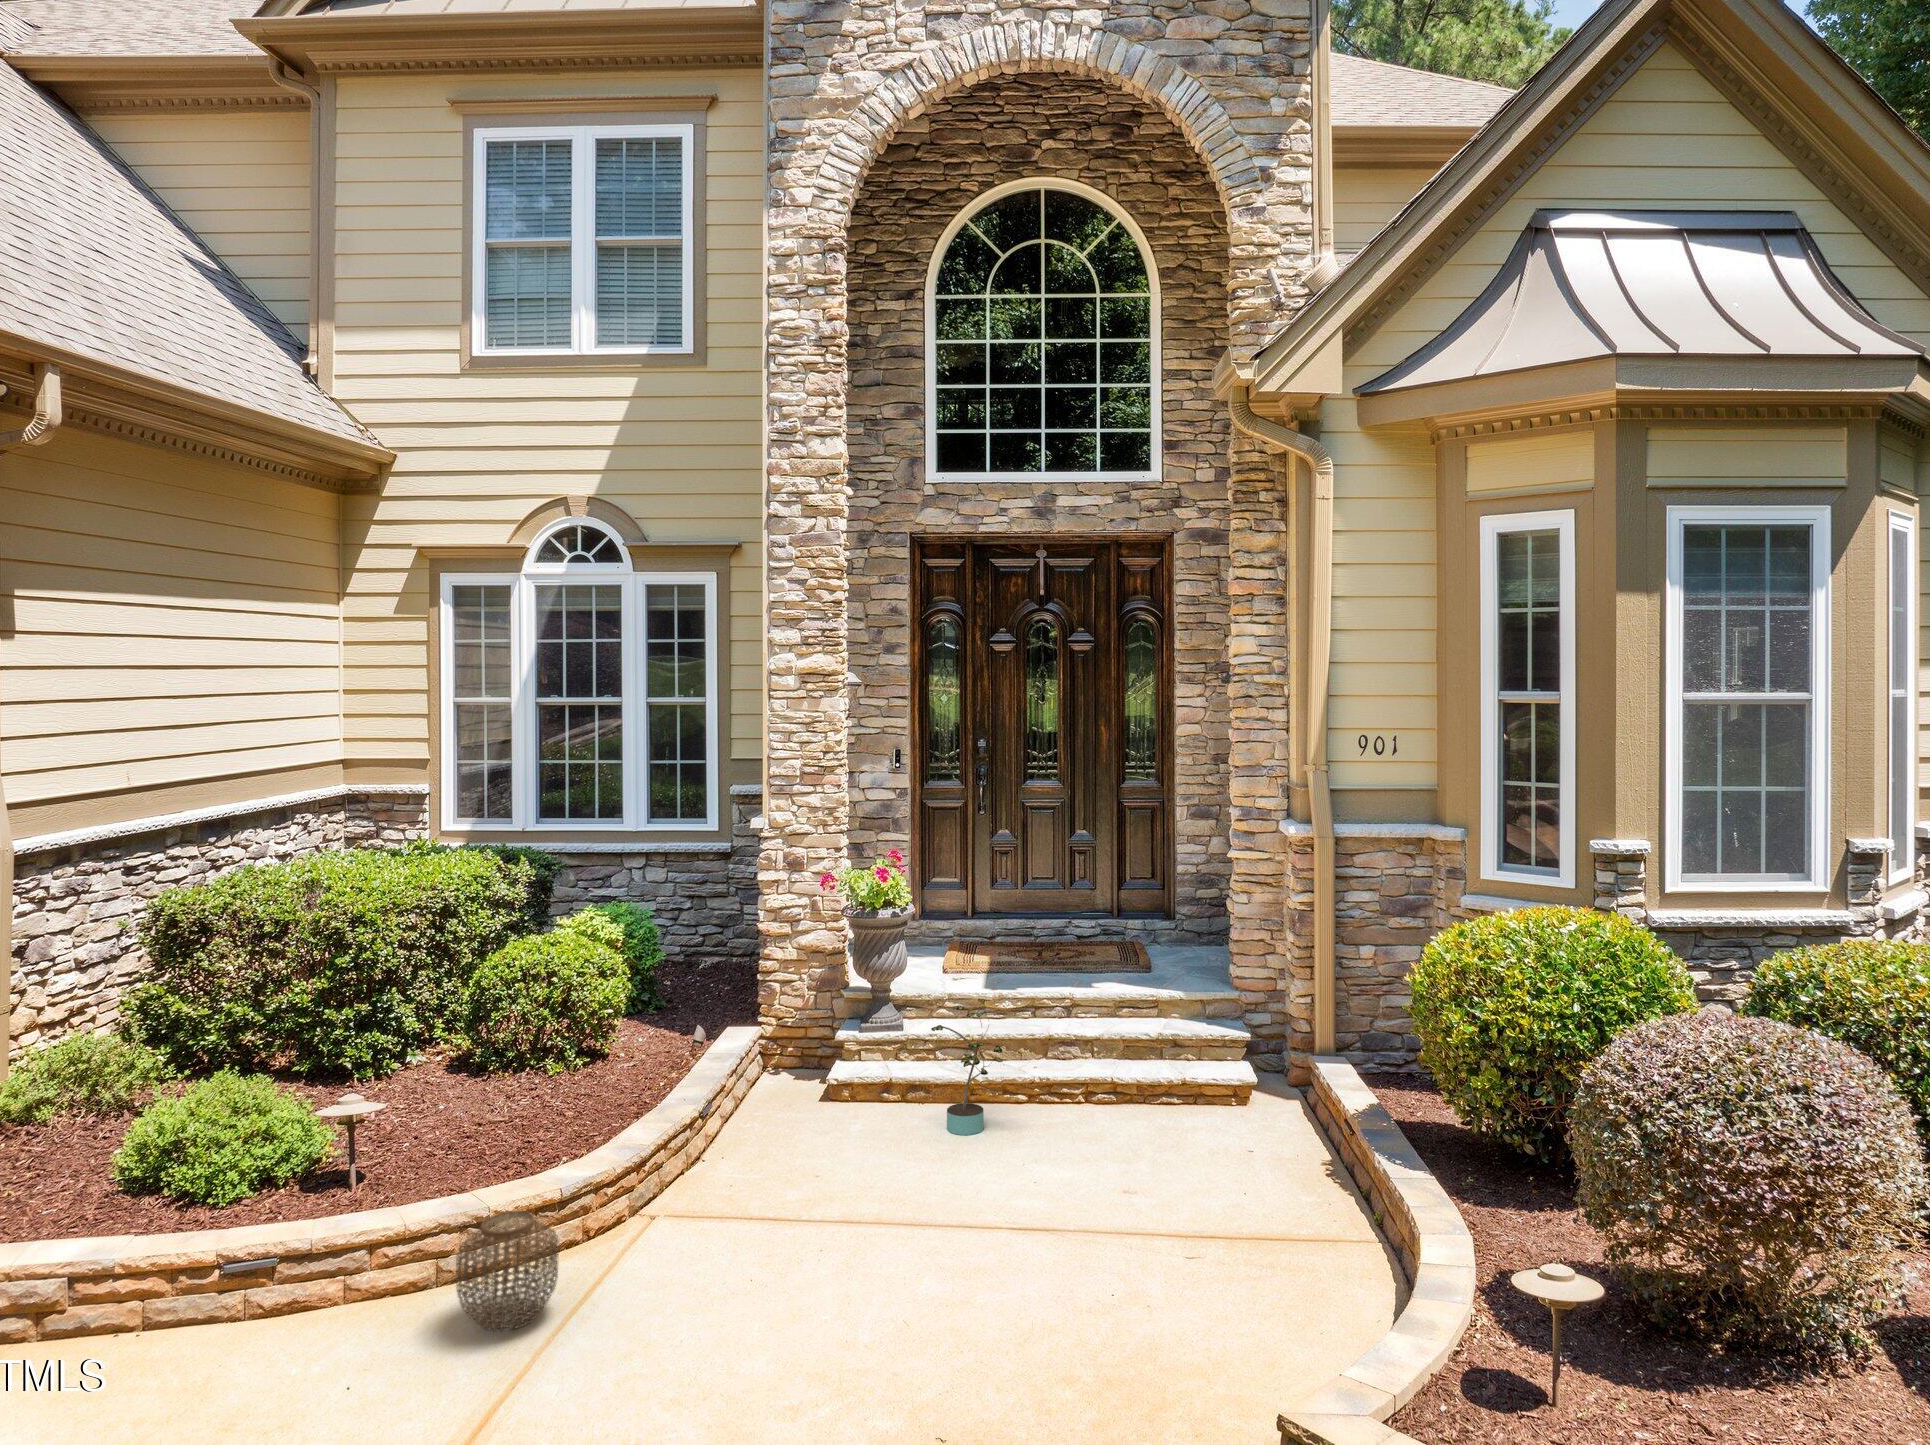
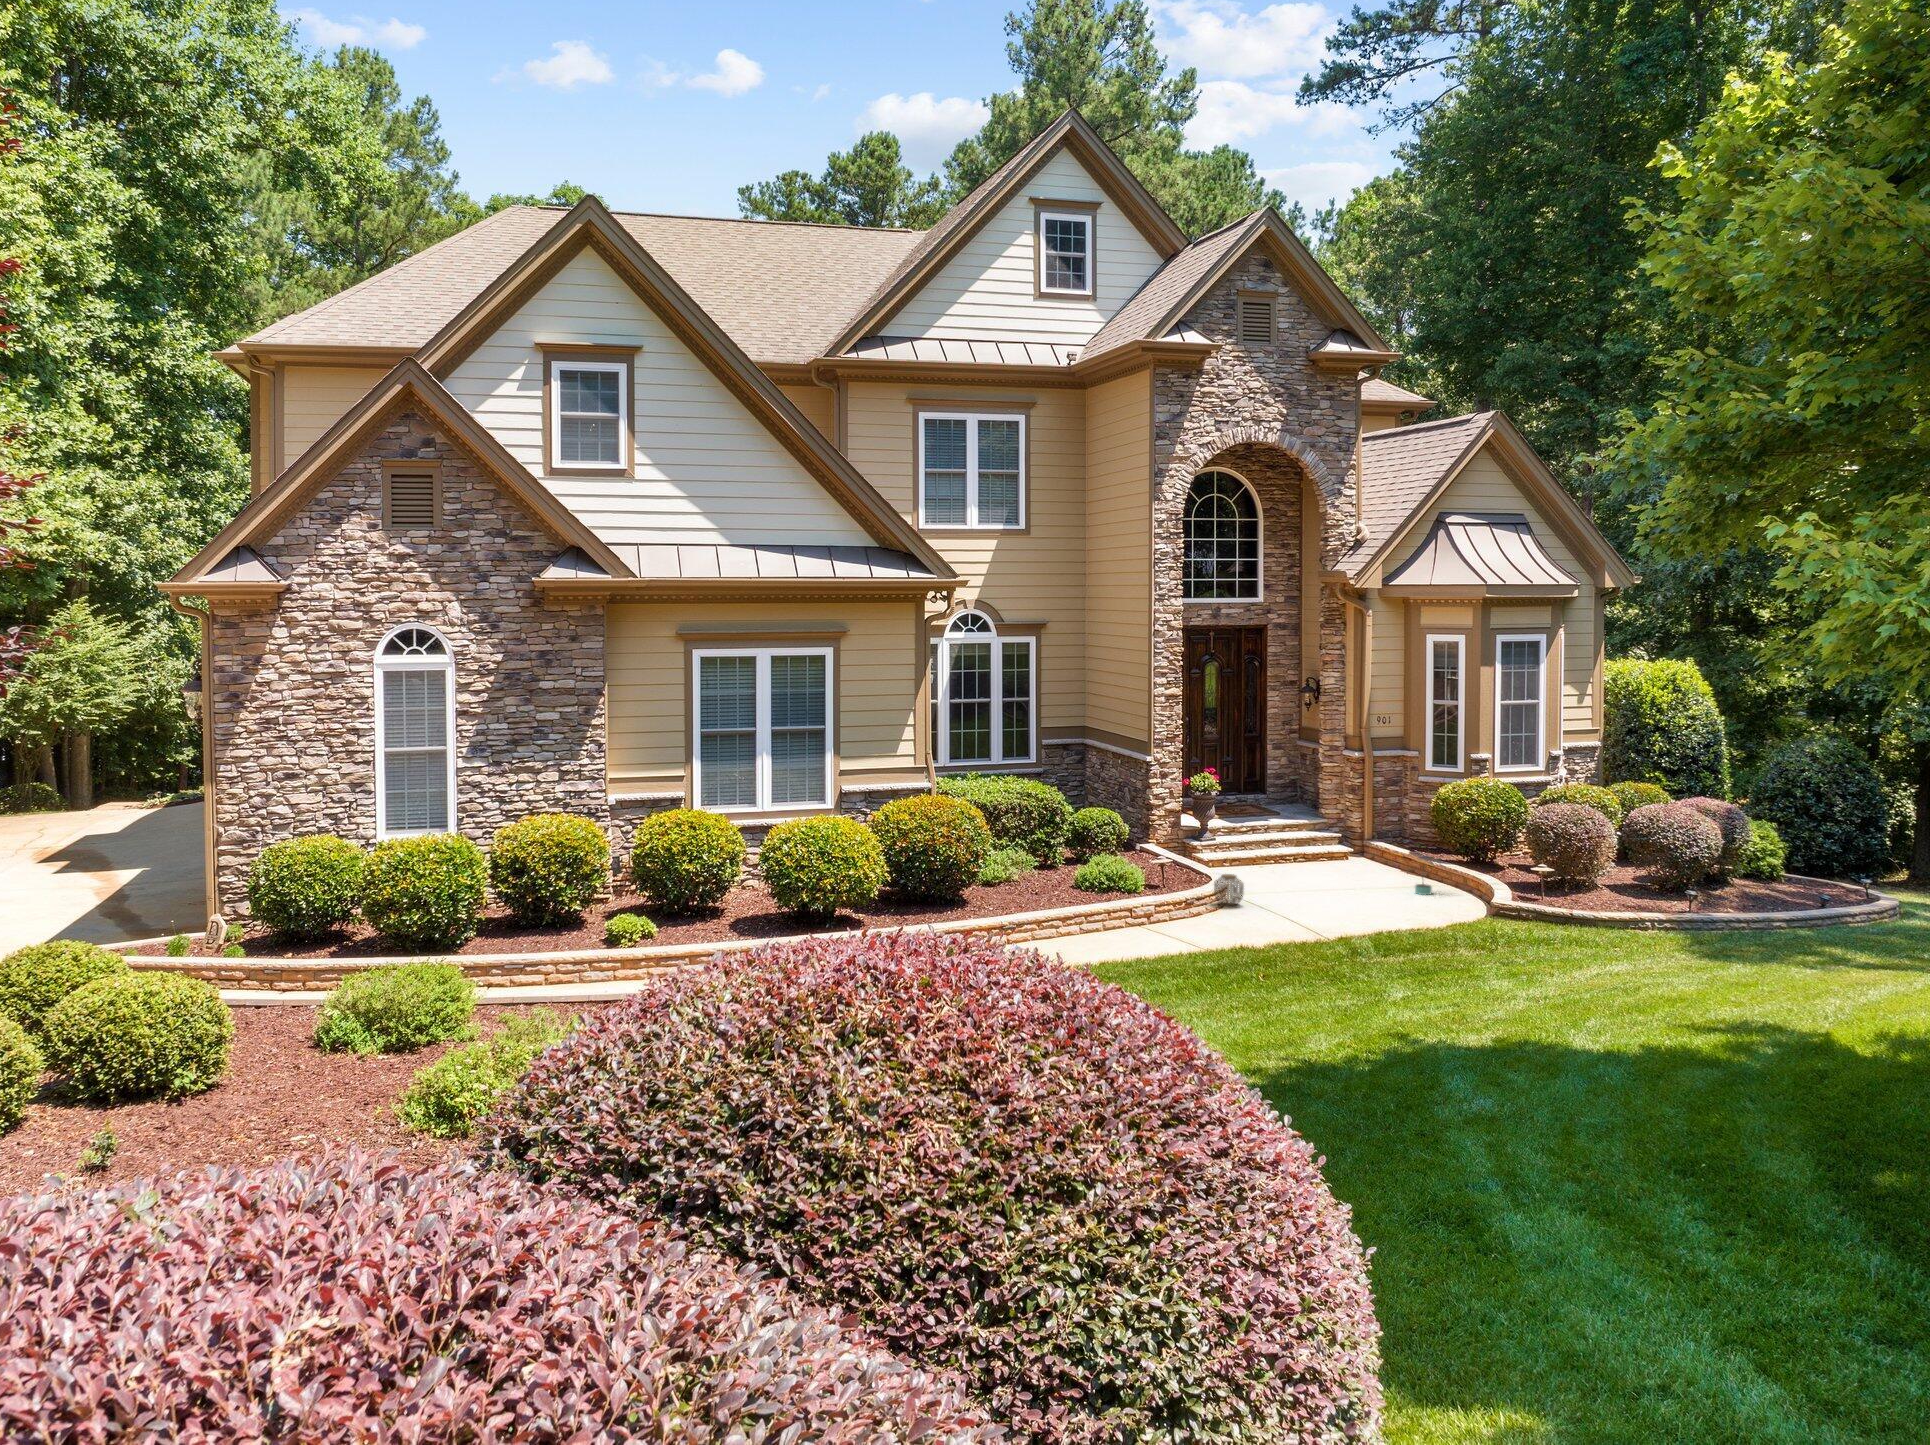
potted plant: present [931,1005,1002,1135] -> present [1415,846,1432,895]

